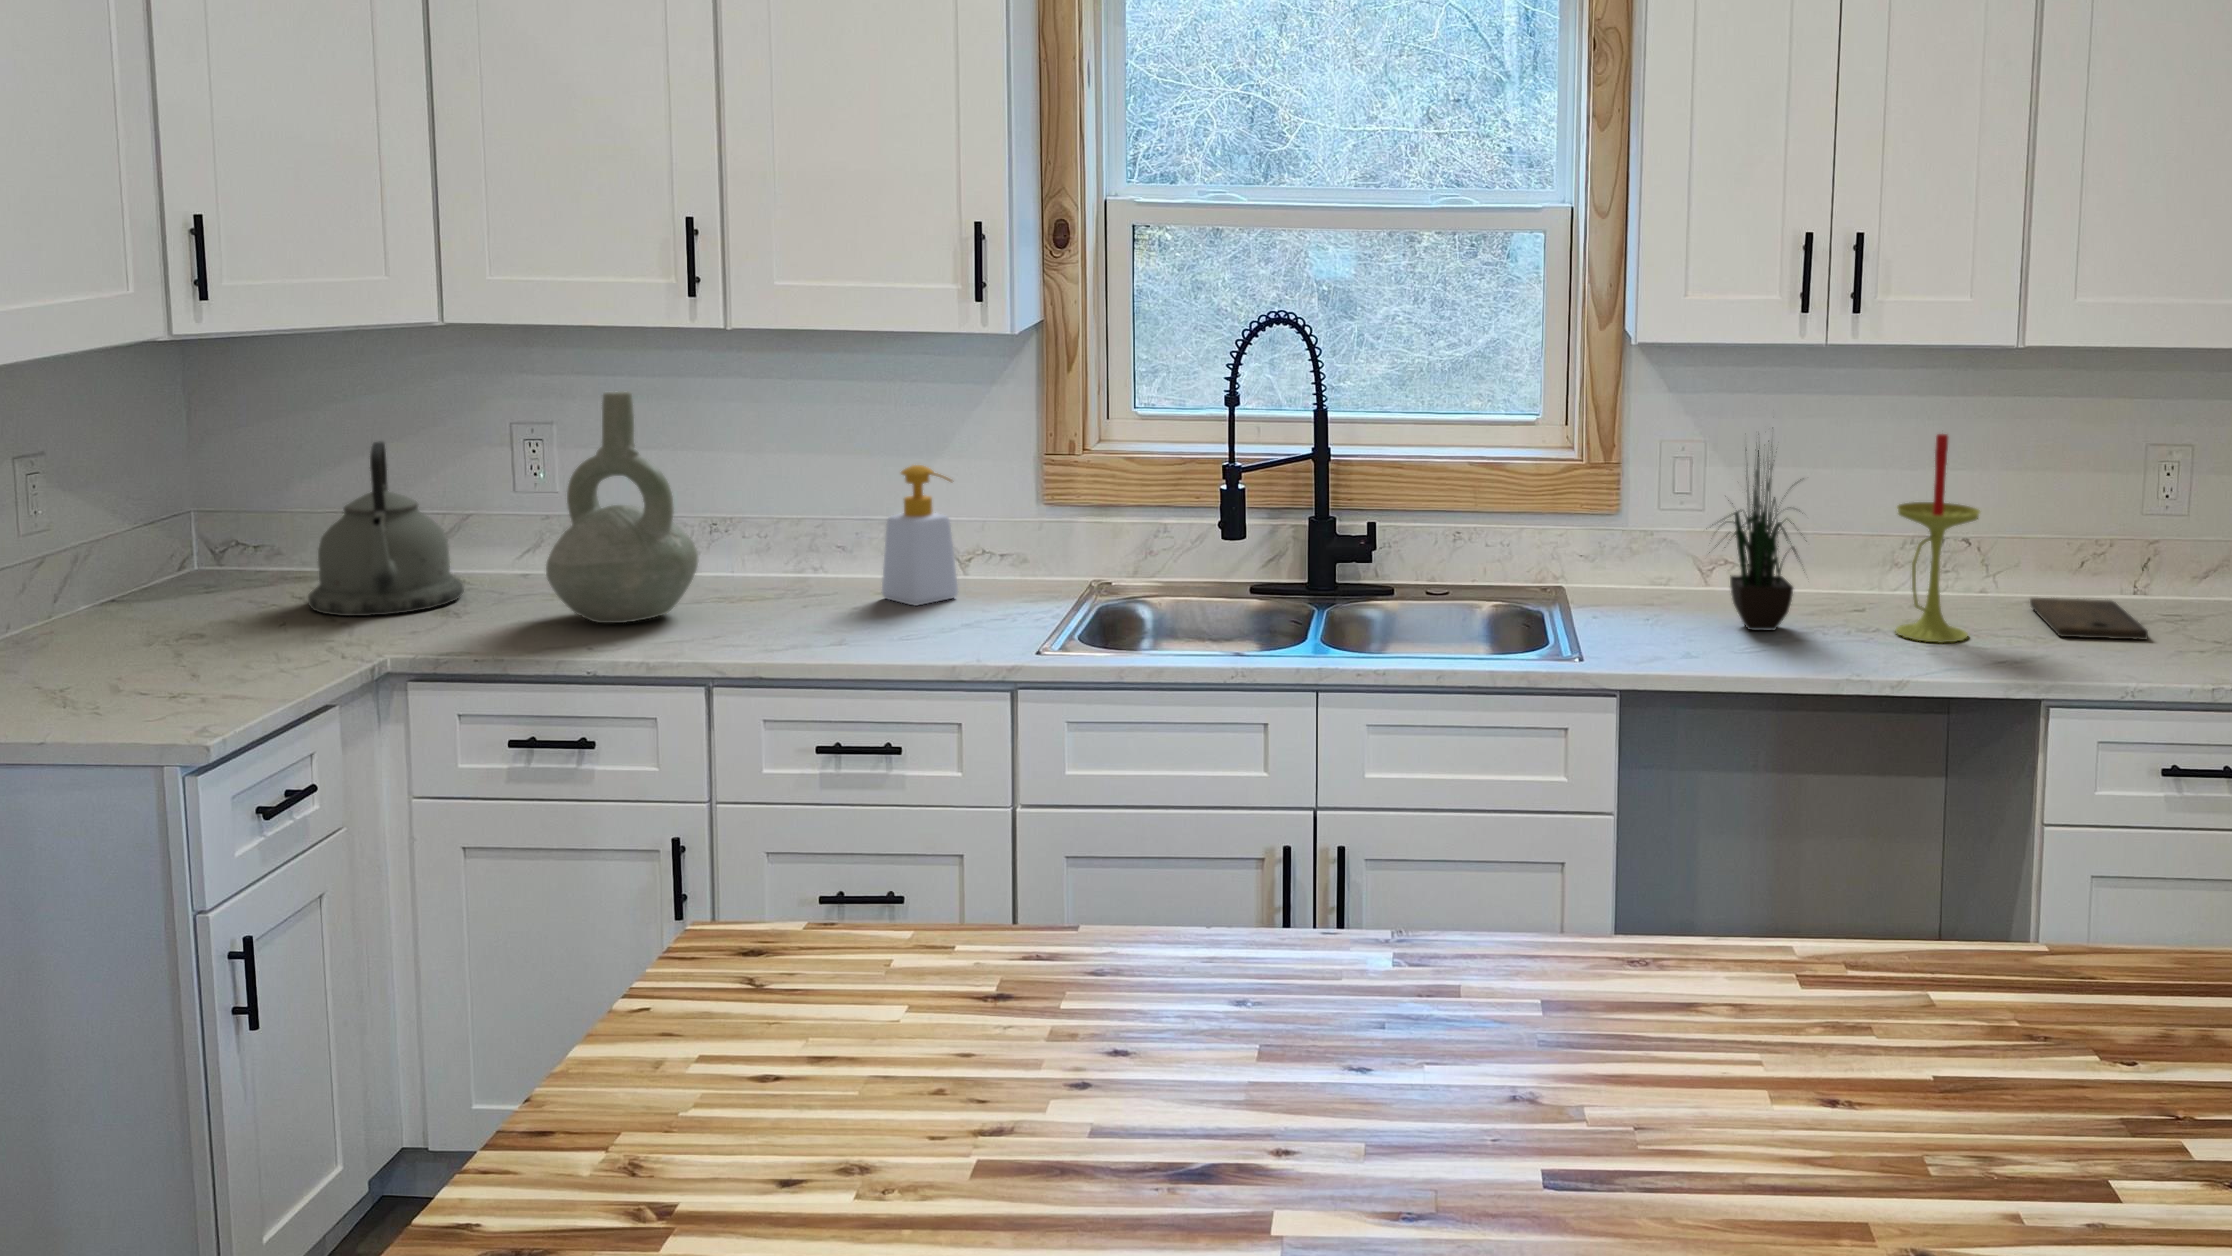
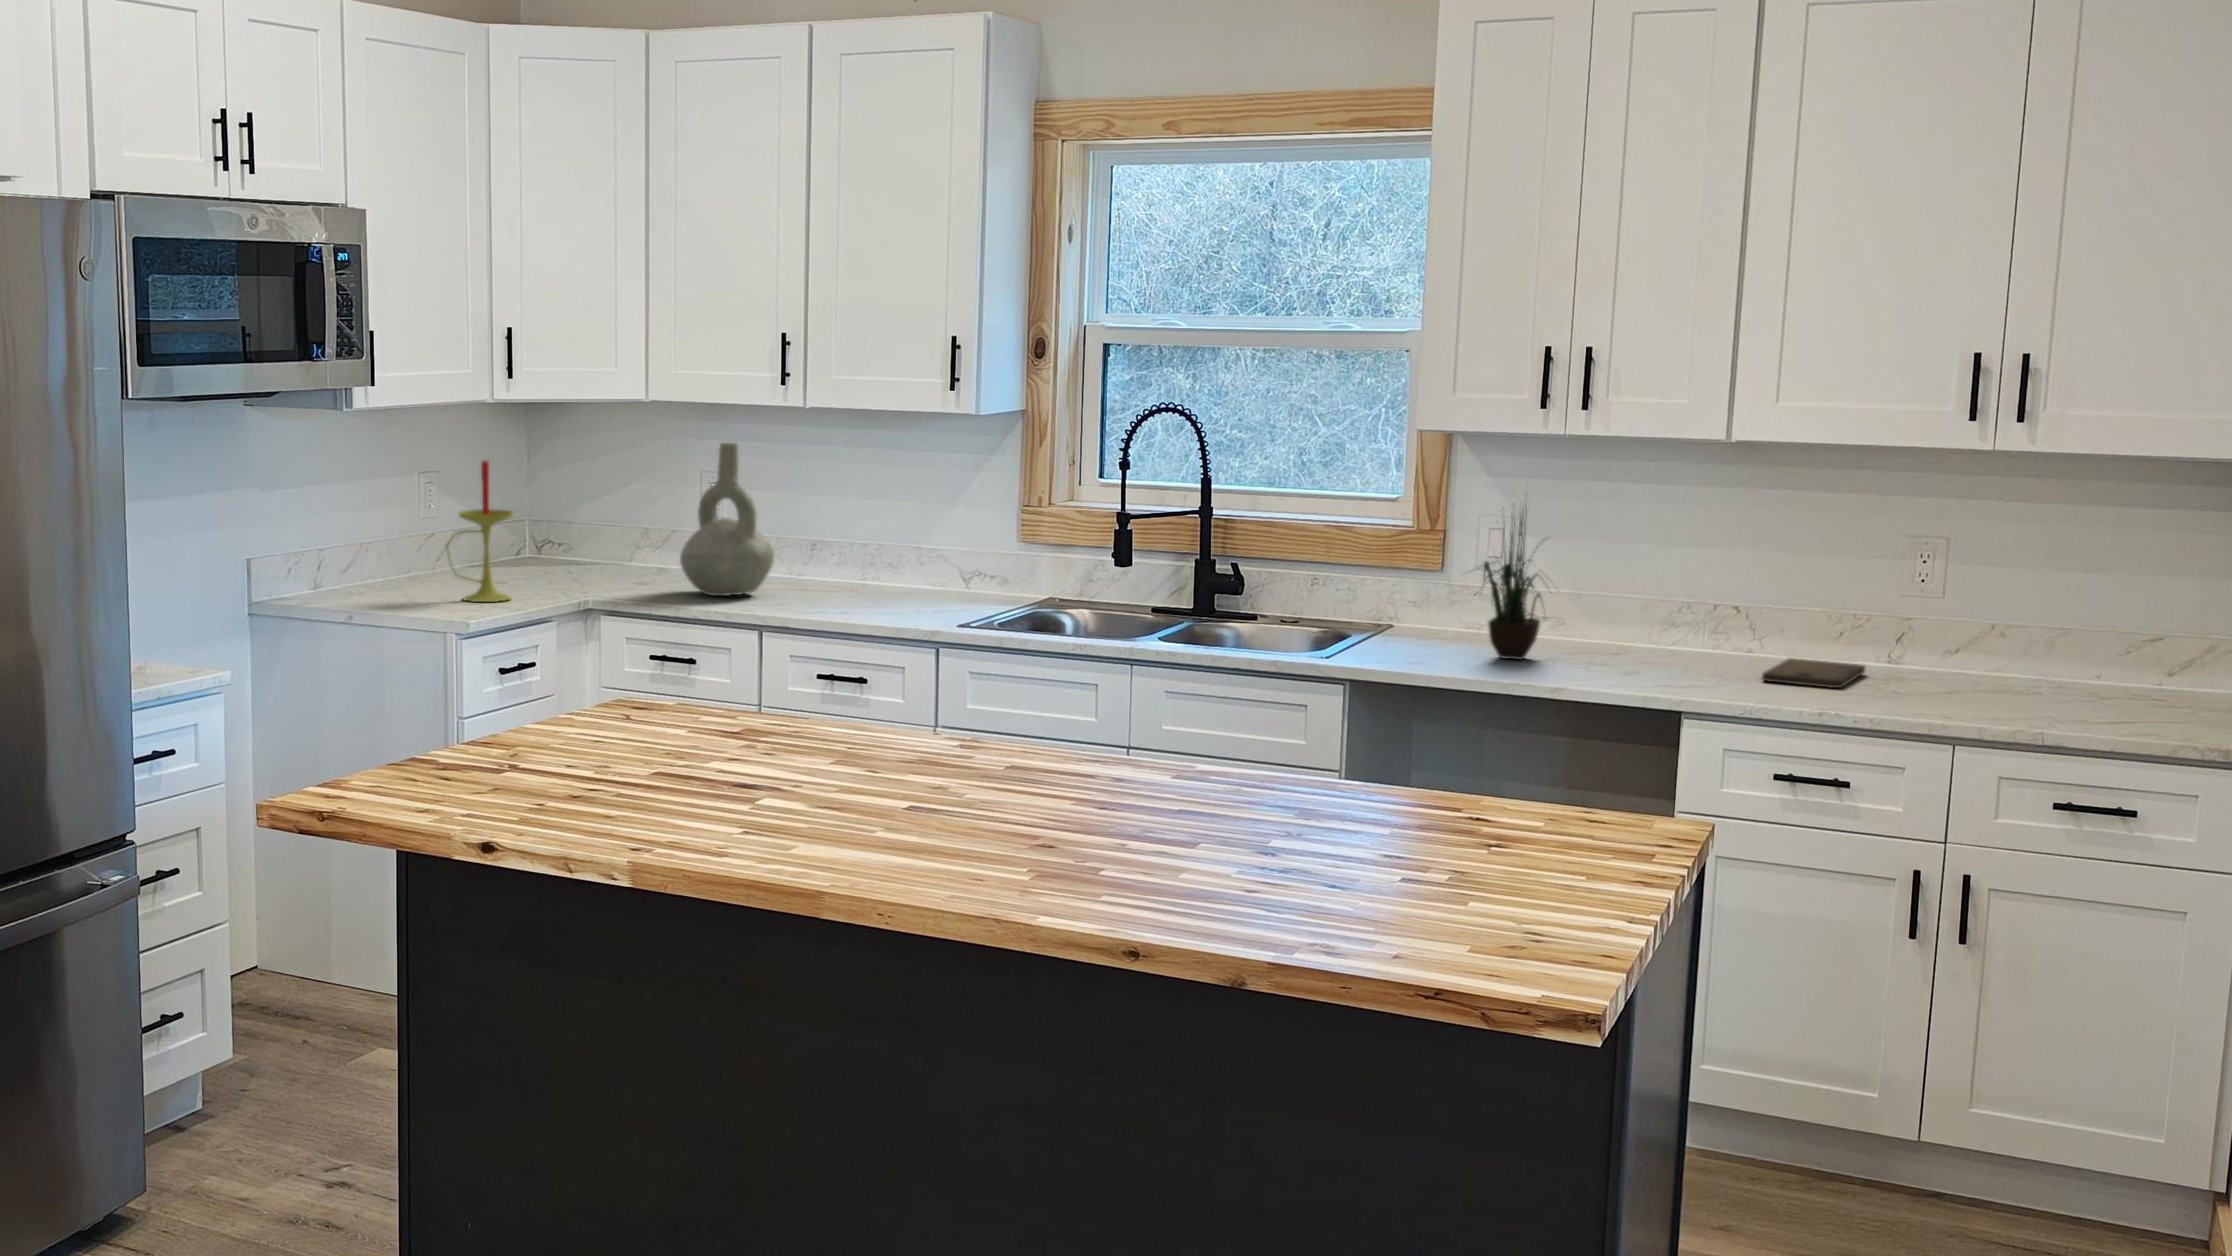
candle: present [1895,434,1980,643] -> present [447,461,512,602]
kettle: present [308,441,464,616] -> none [556,474,645,583]
soap bottle: present [881,465,958,605] -> none [896,504,947,604]

